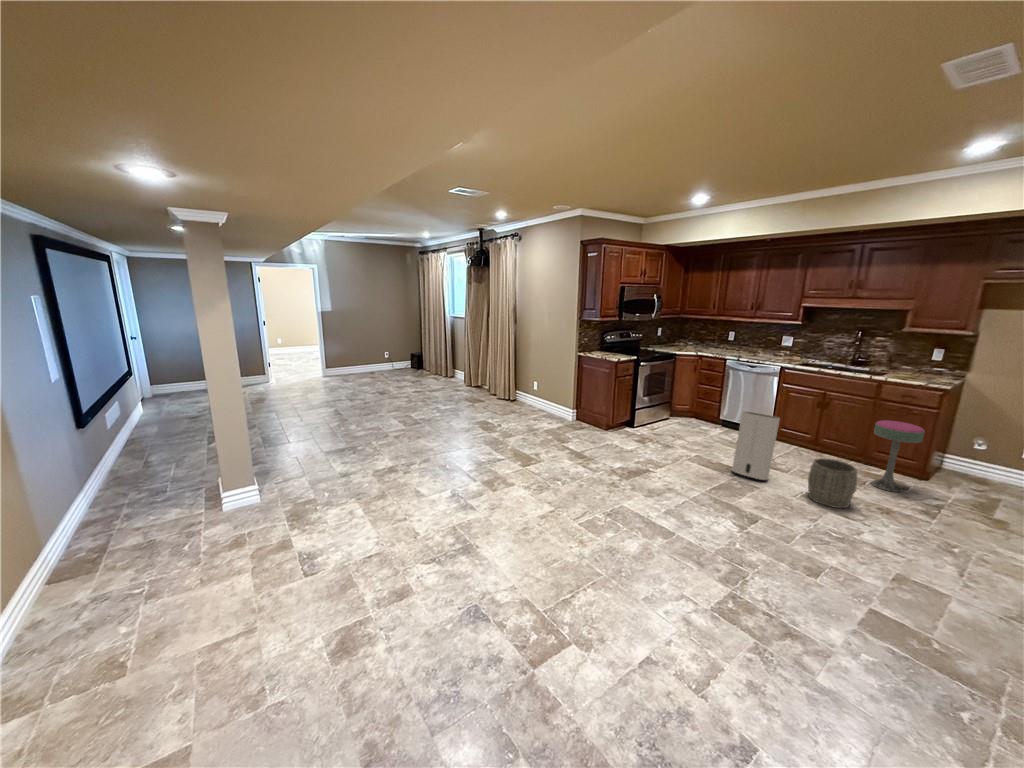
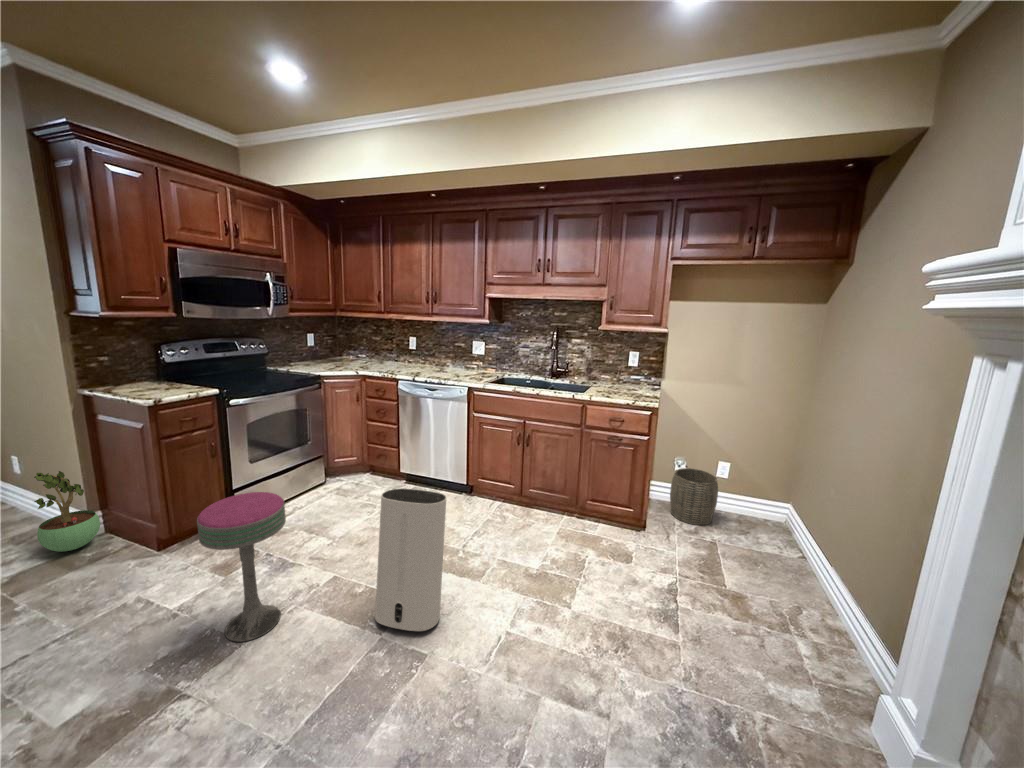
potted plant: none [560,388,582,424] -> present [34,471,100,552]
bar stool: present [871,420,925,492] -> present [197,492,286,642]
woven basket: present [808,458,857,508] -> present [670,468,718,525]

